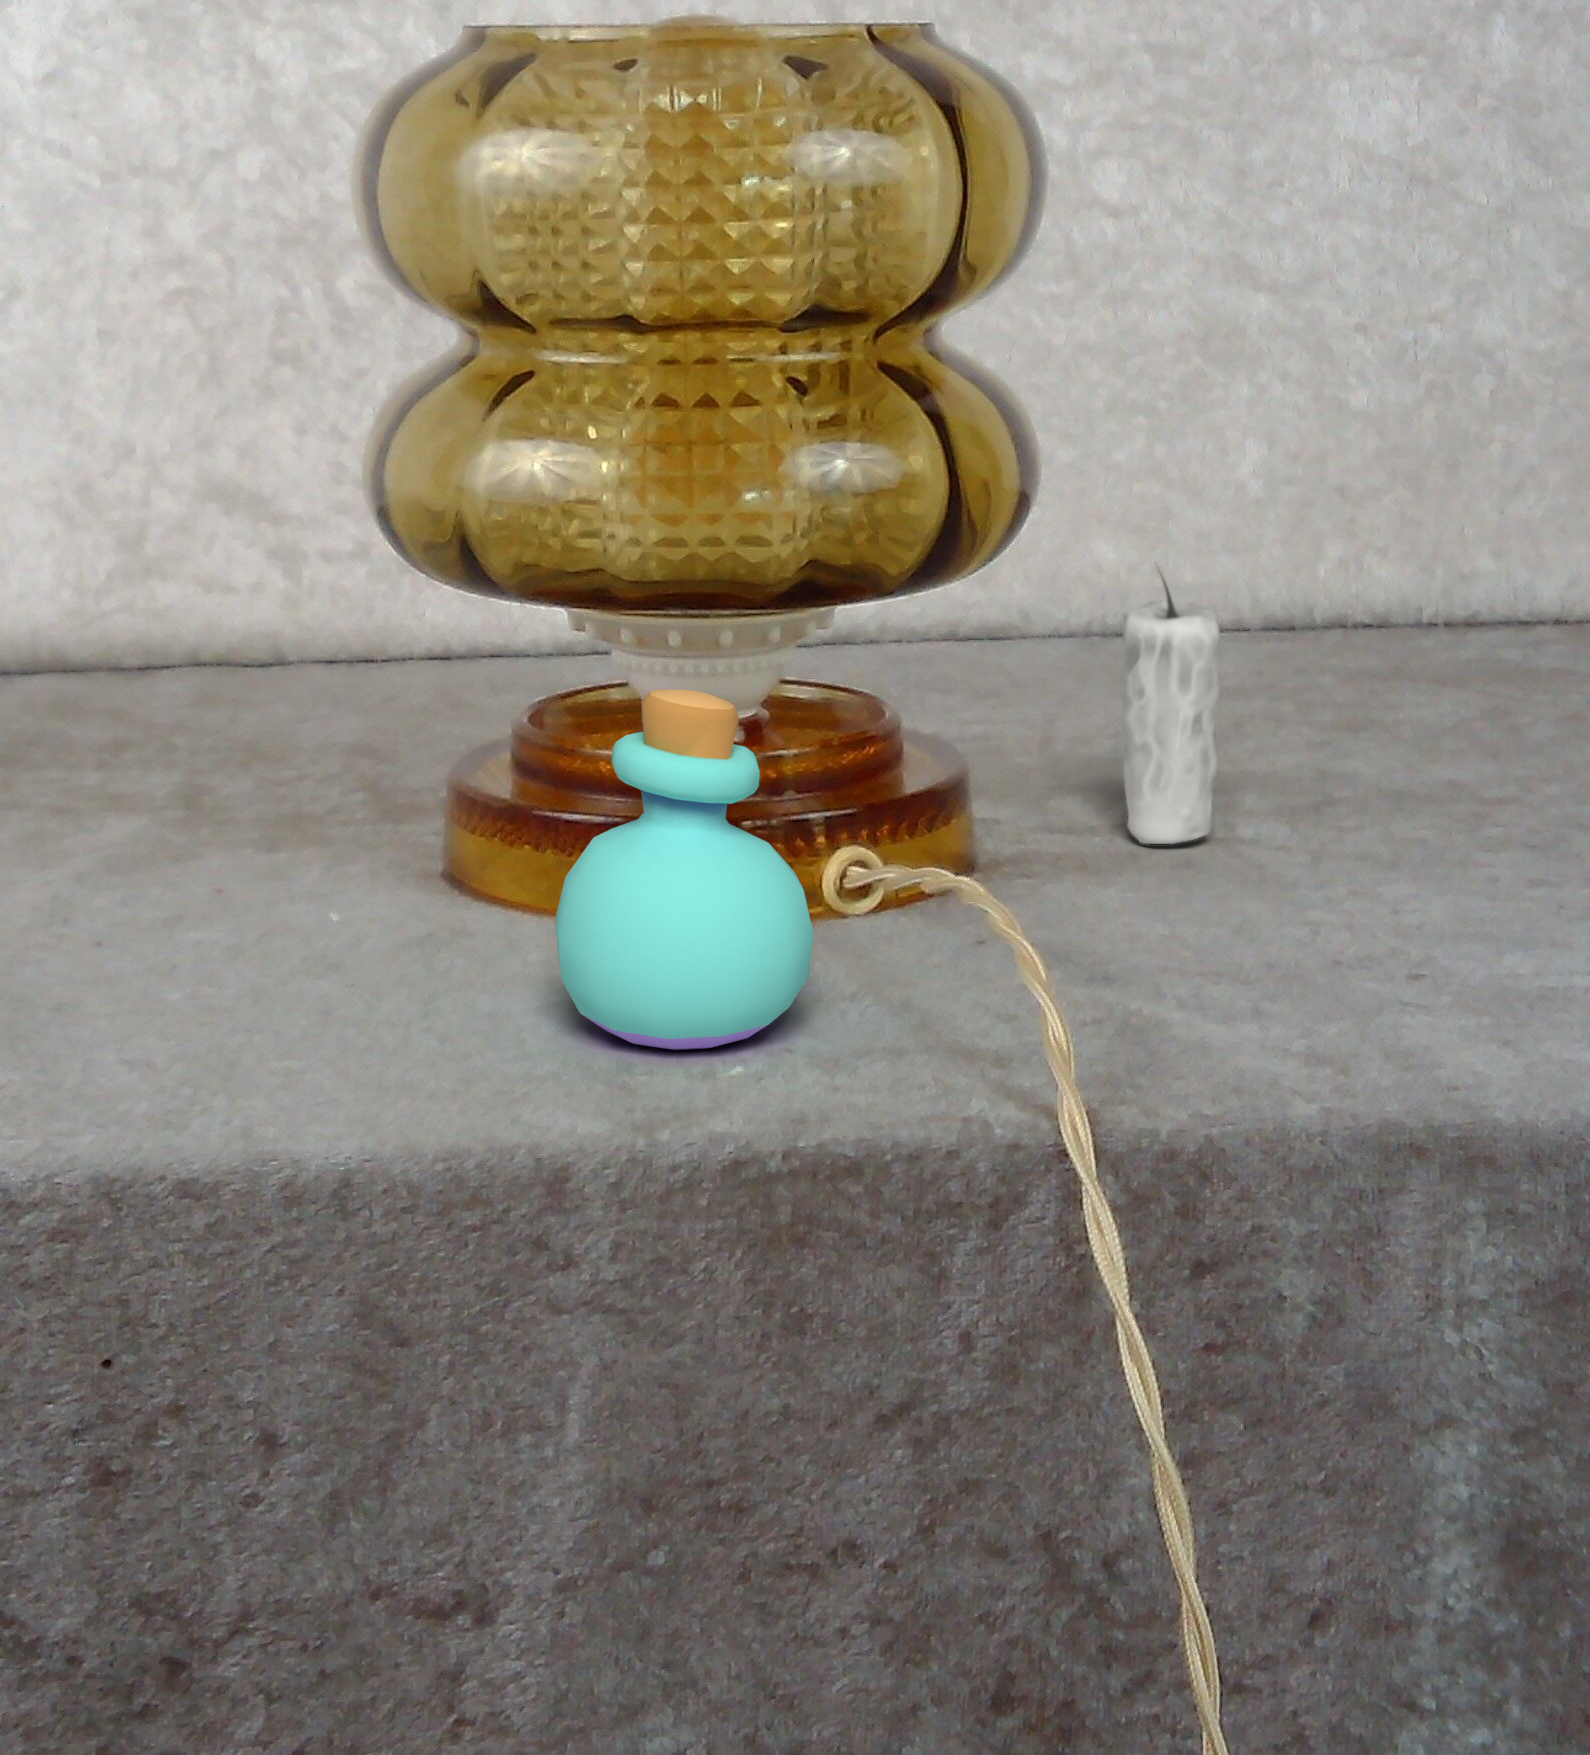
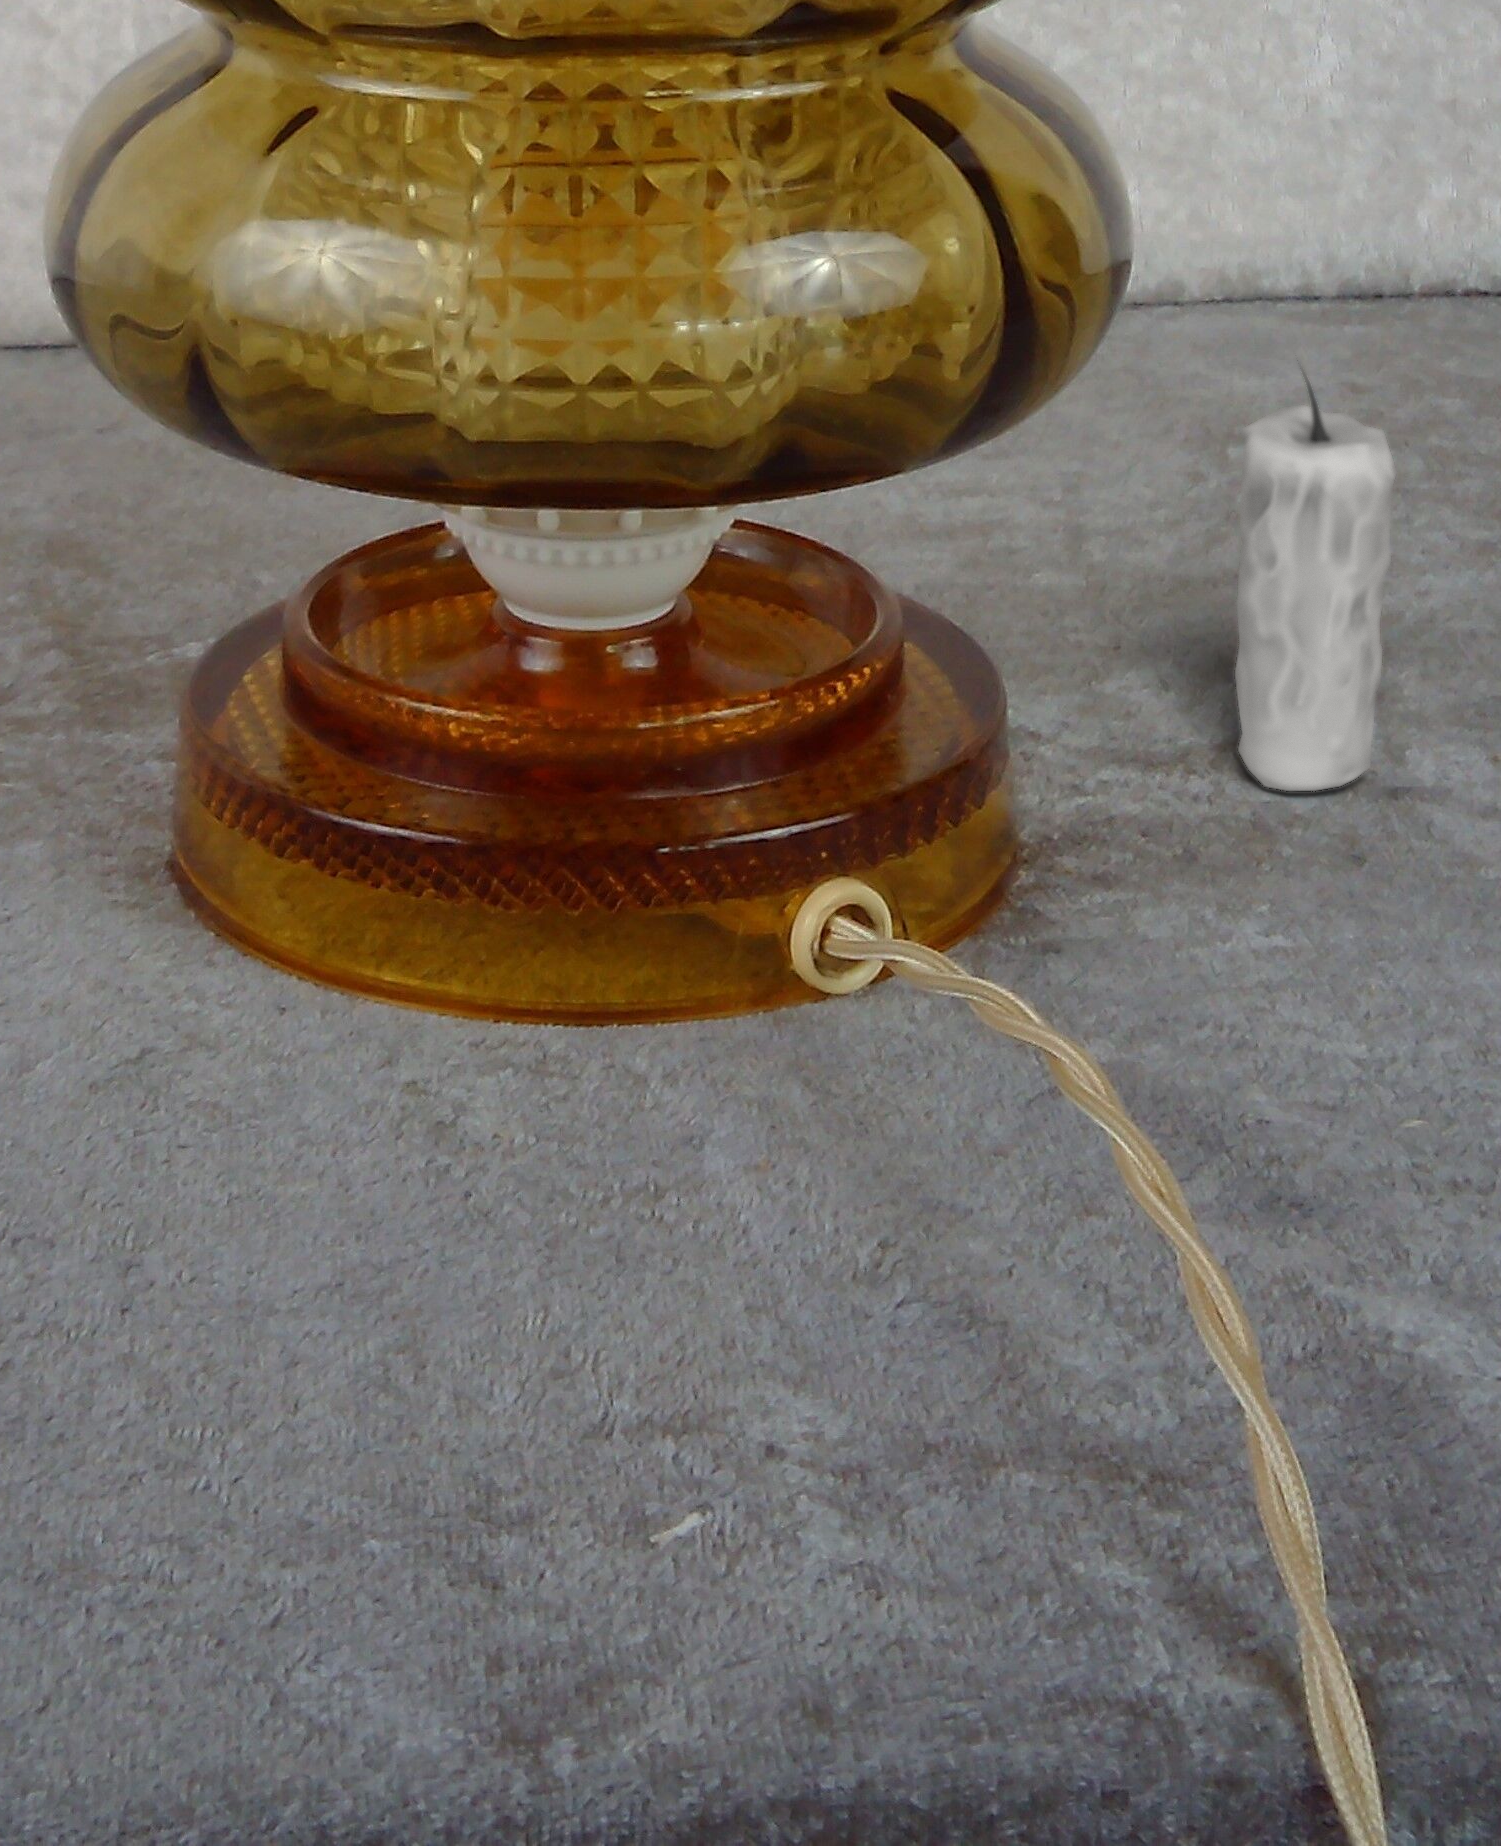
perfume bottle: present [555,689,814,1050] -> none [346,718,798,1369]

